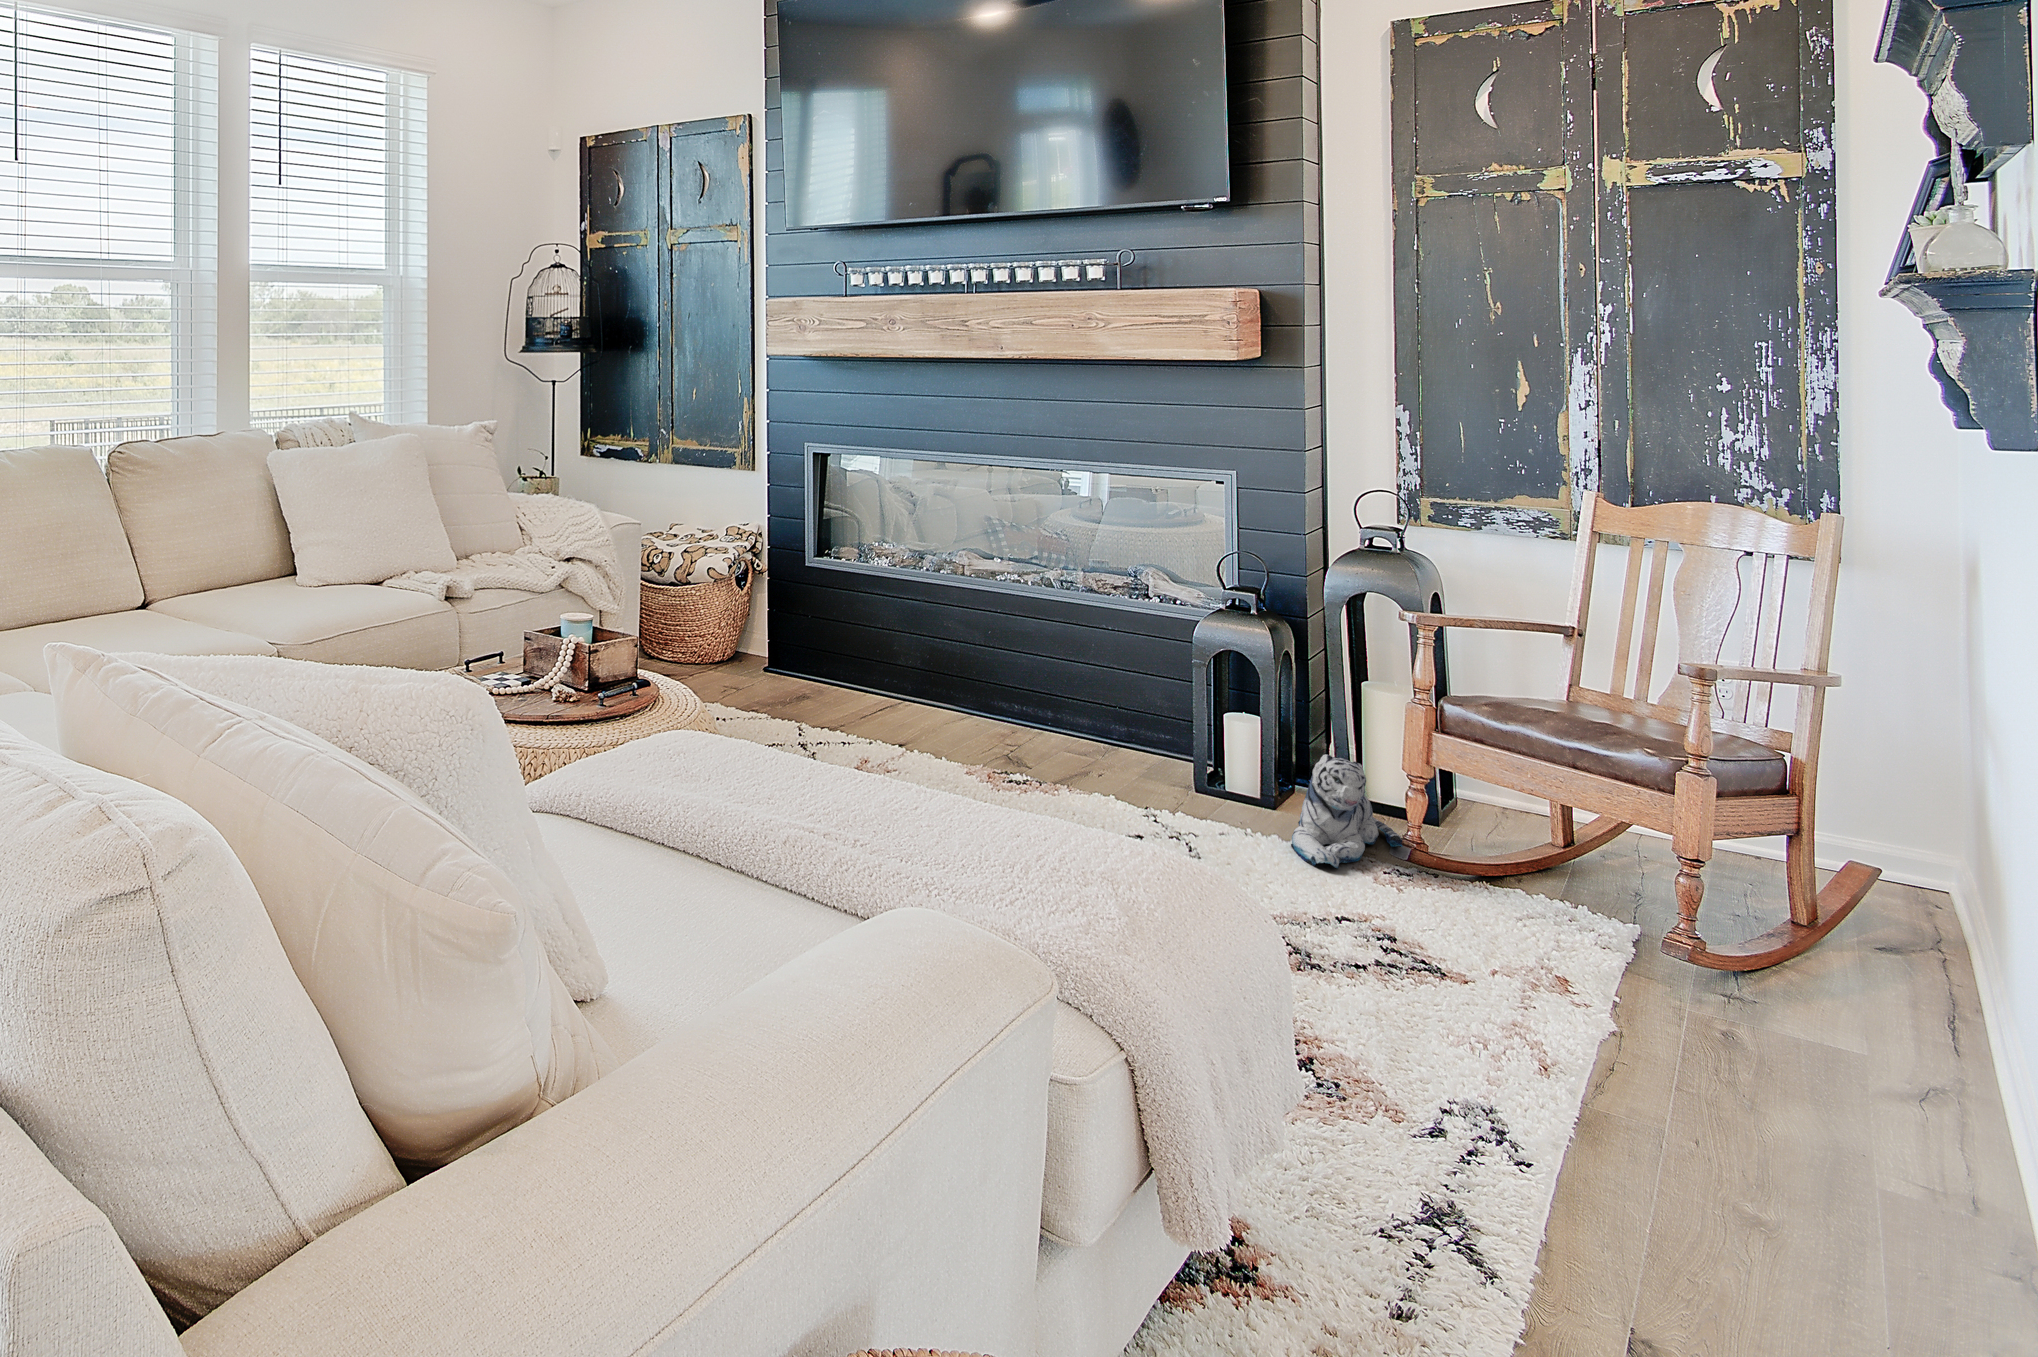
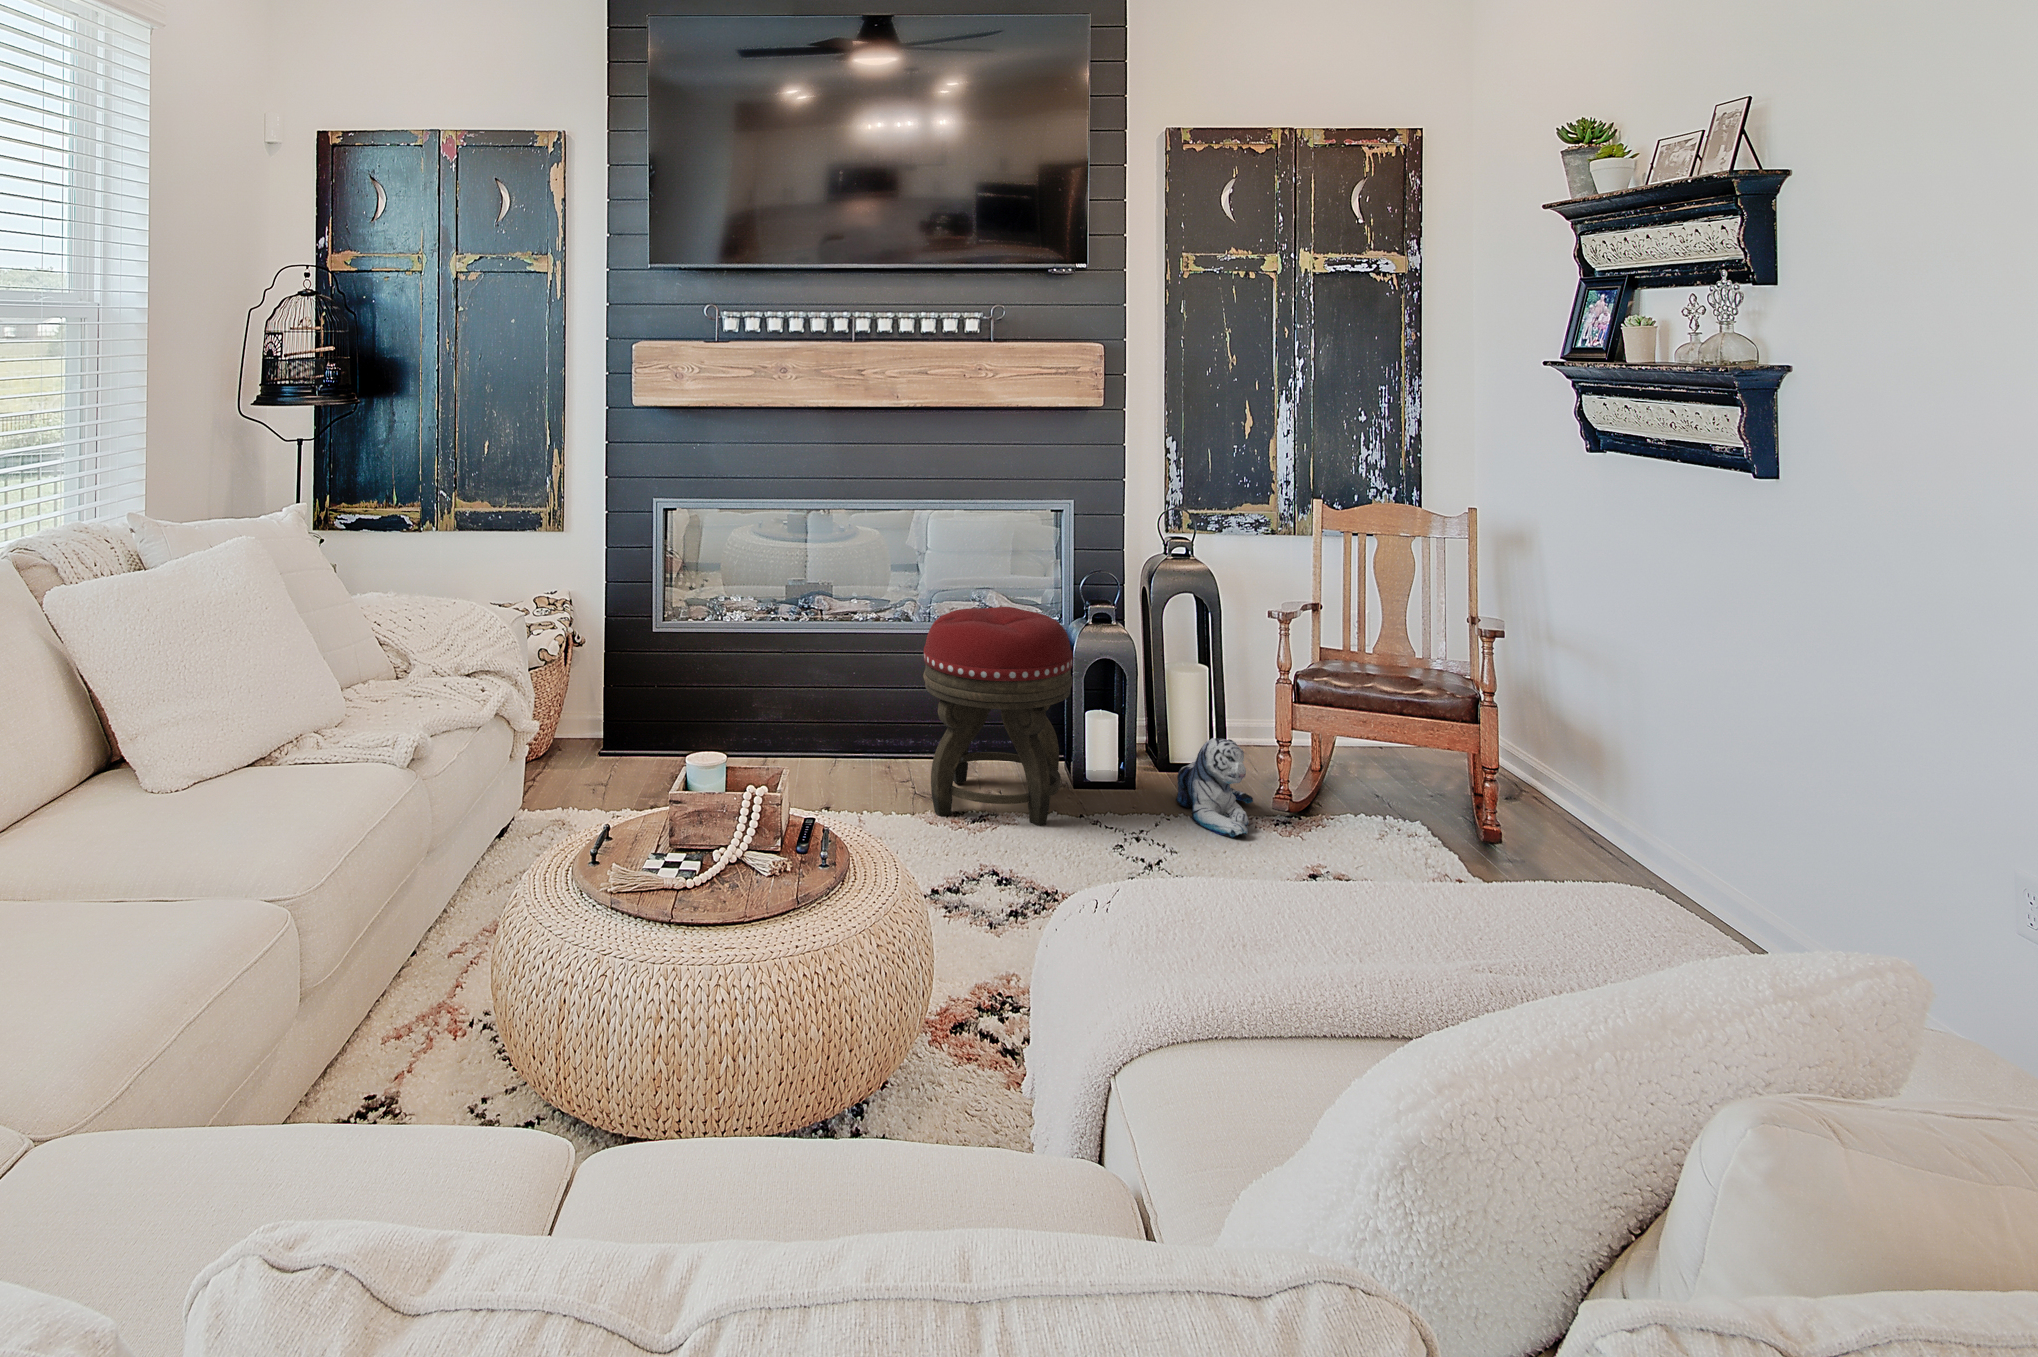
footstool: none [998,575,1172,806] -> present [923,607,1073,826]

